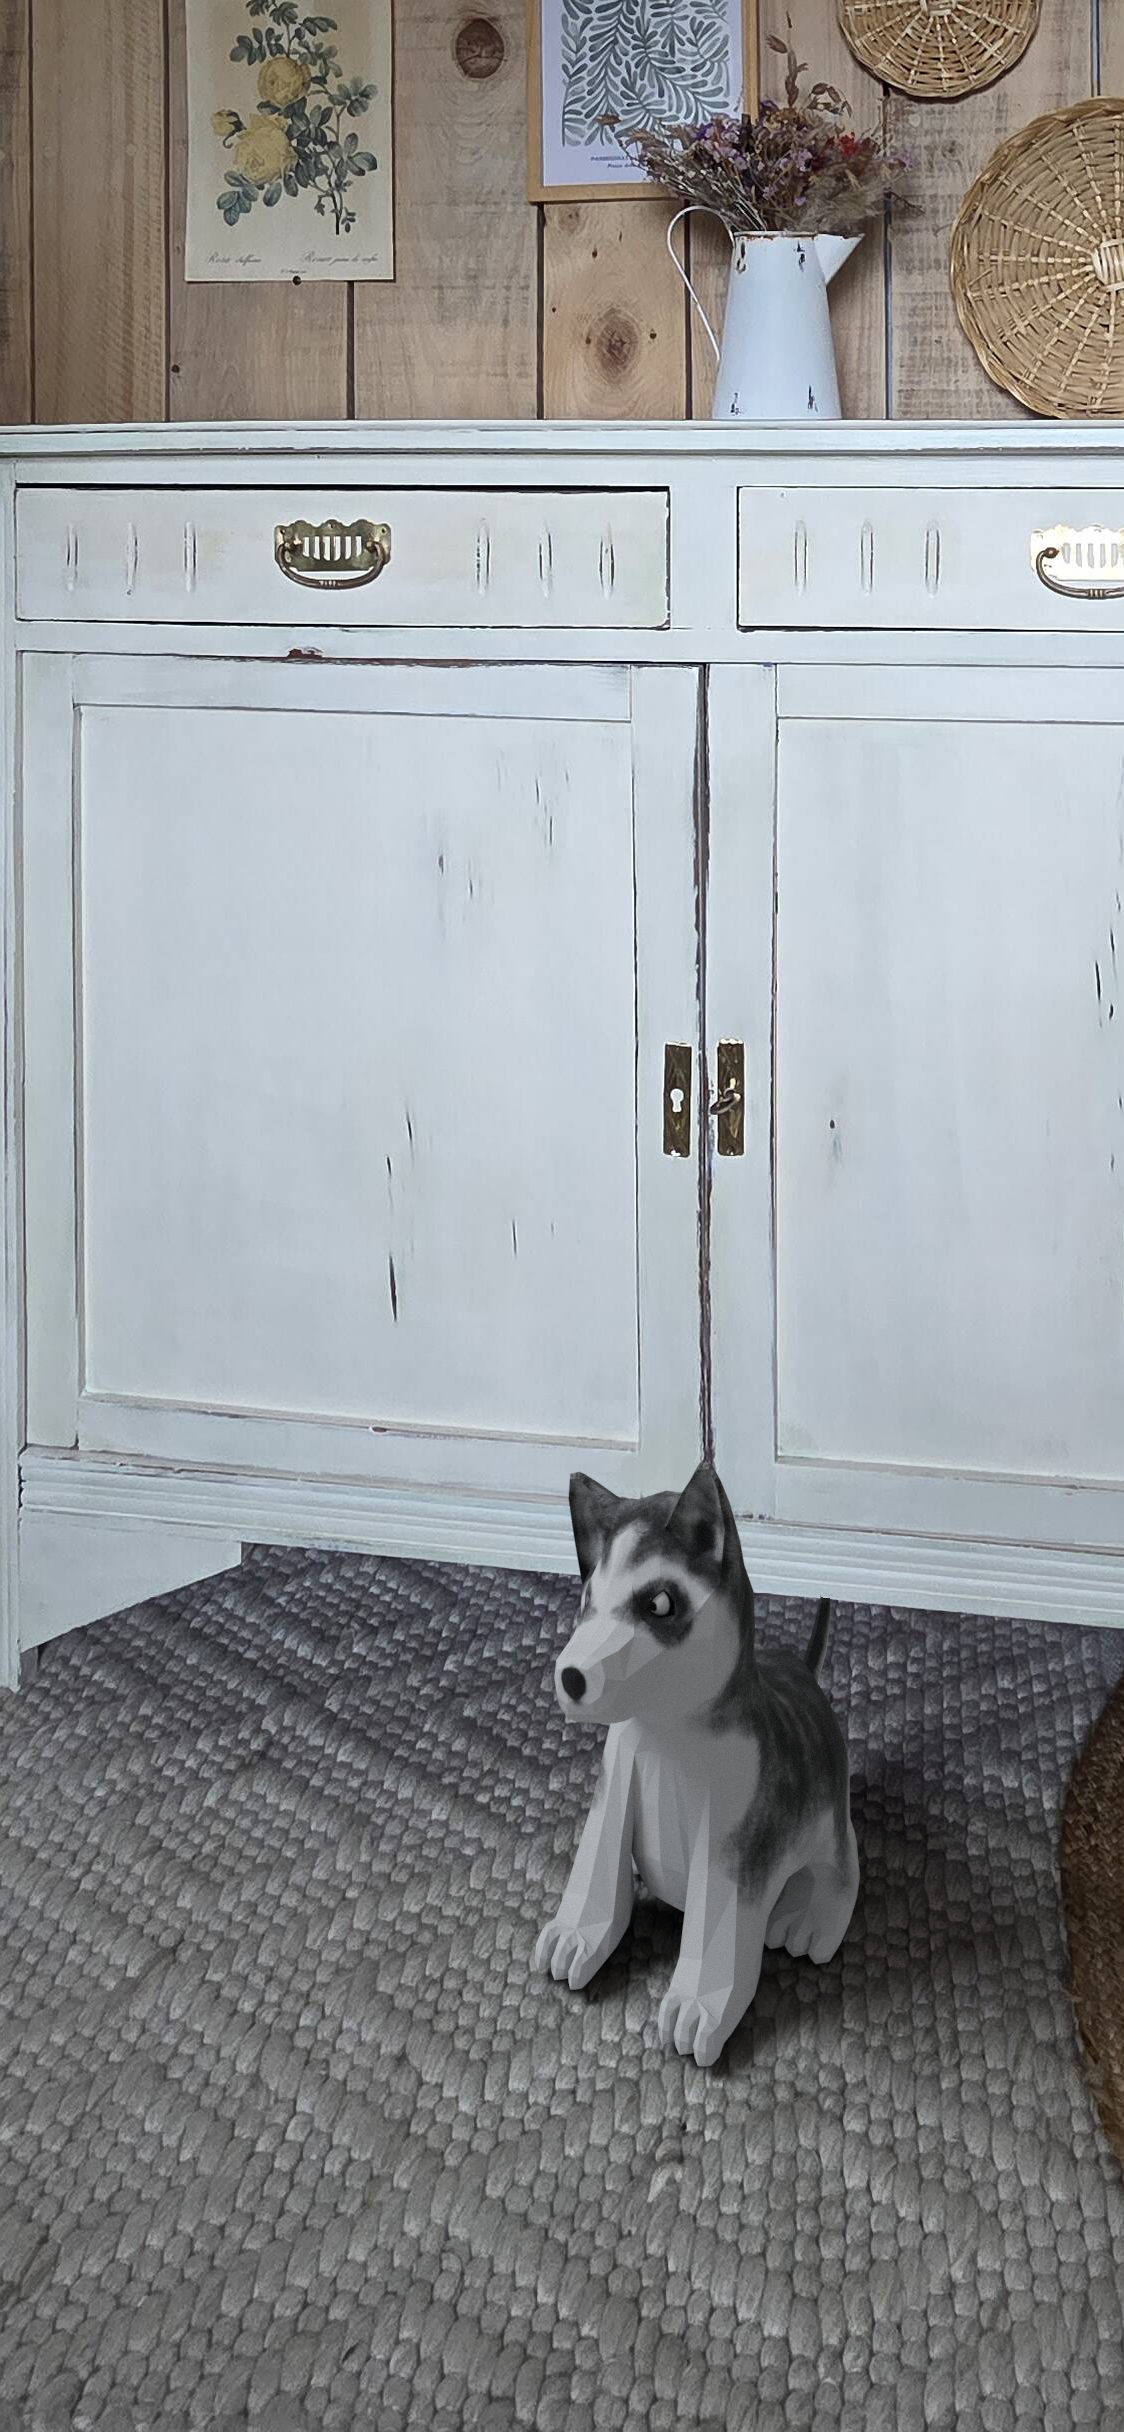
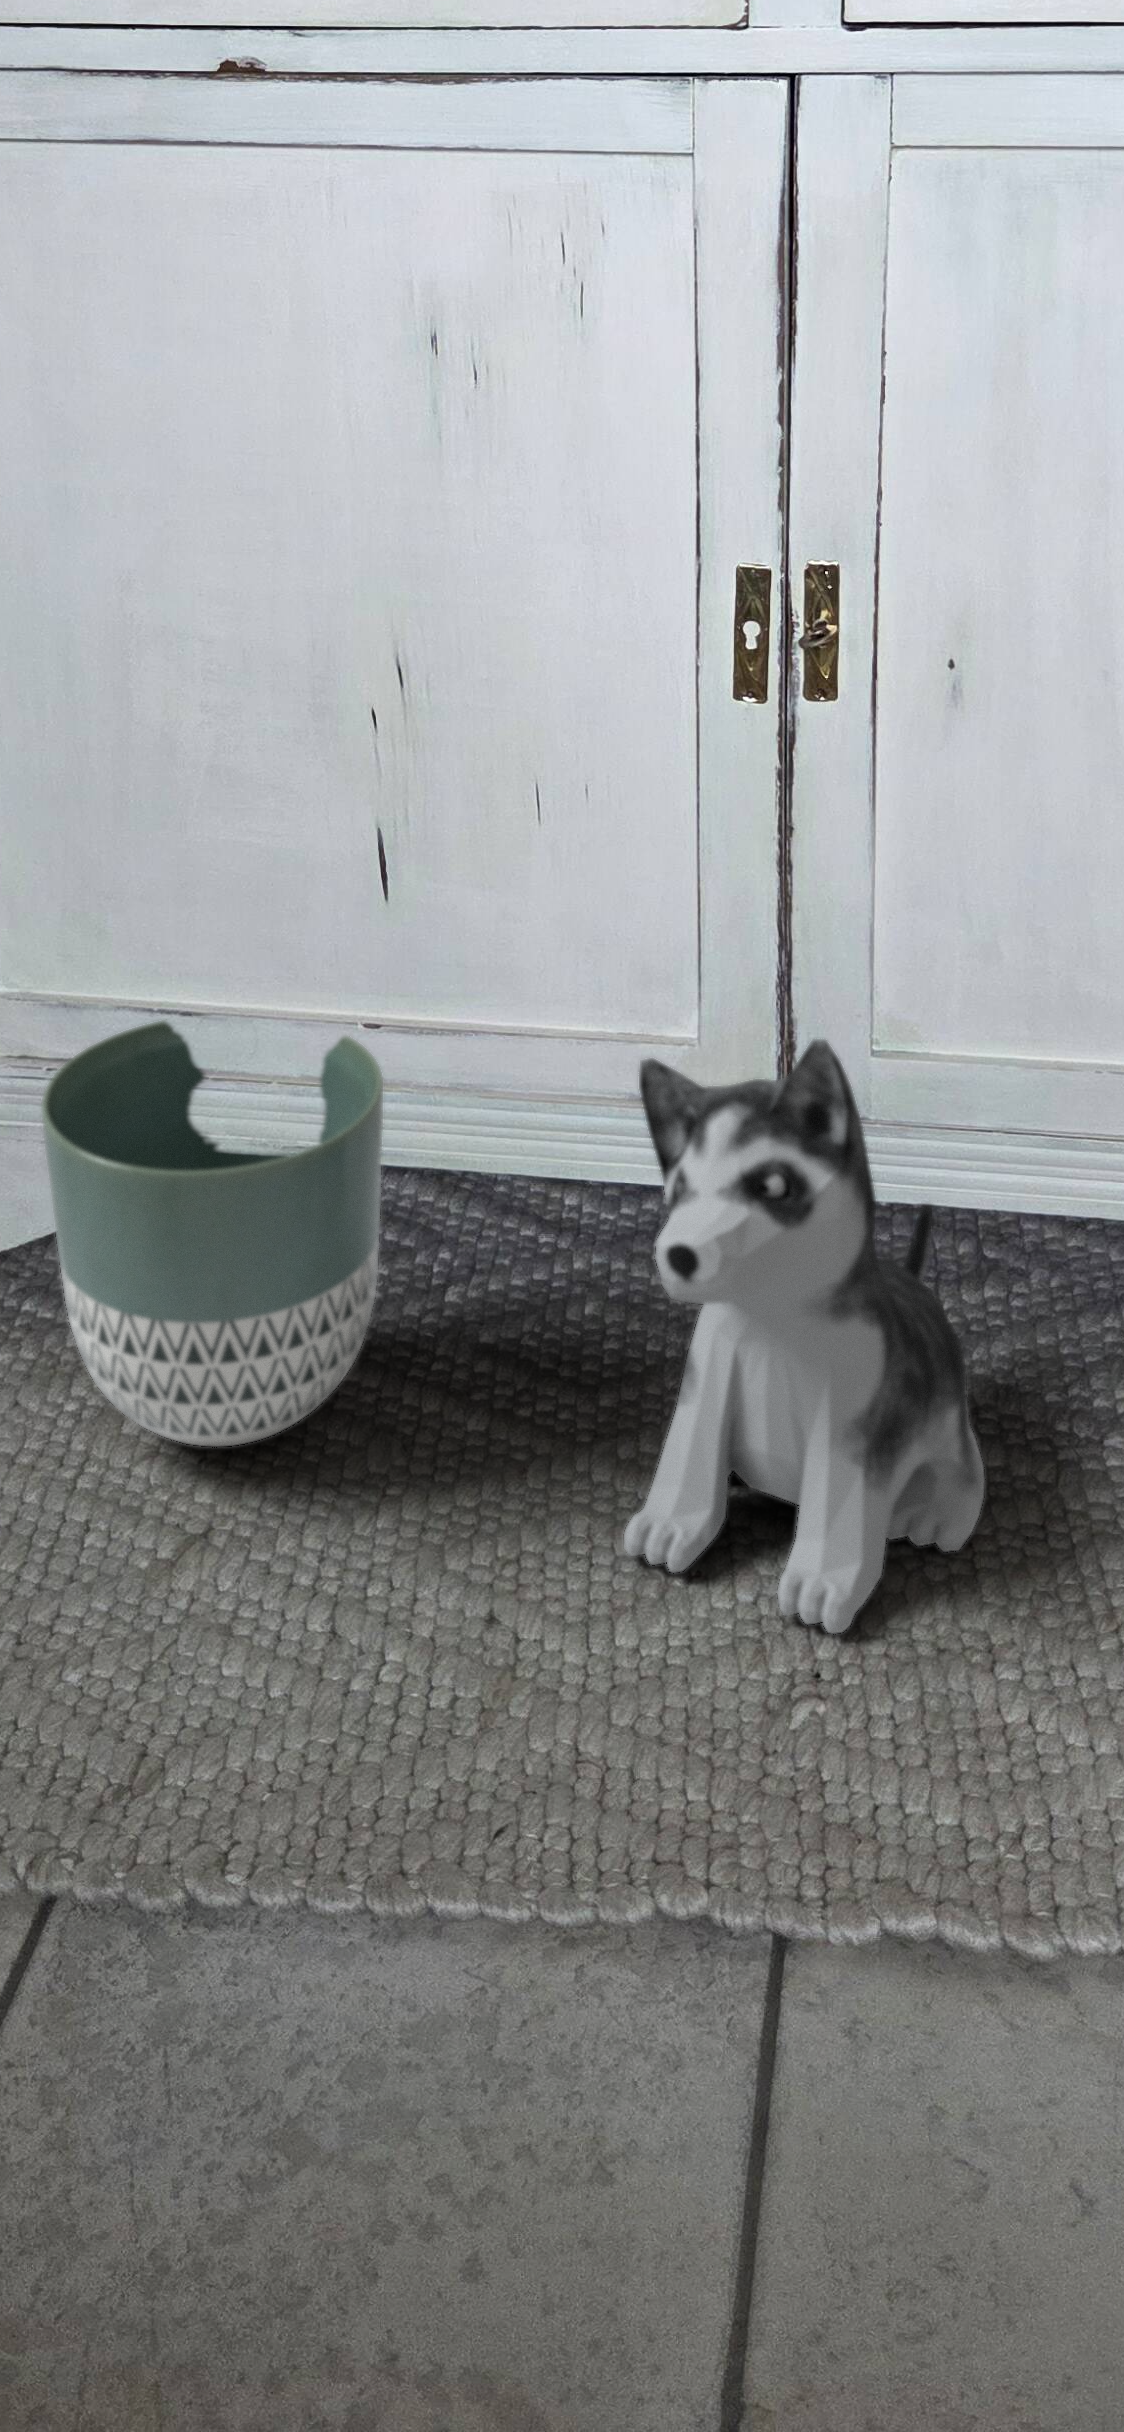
planter: none [84,1411,377,1839] -> present [42,1021,383,1447]

